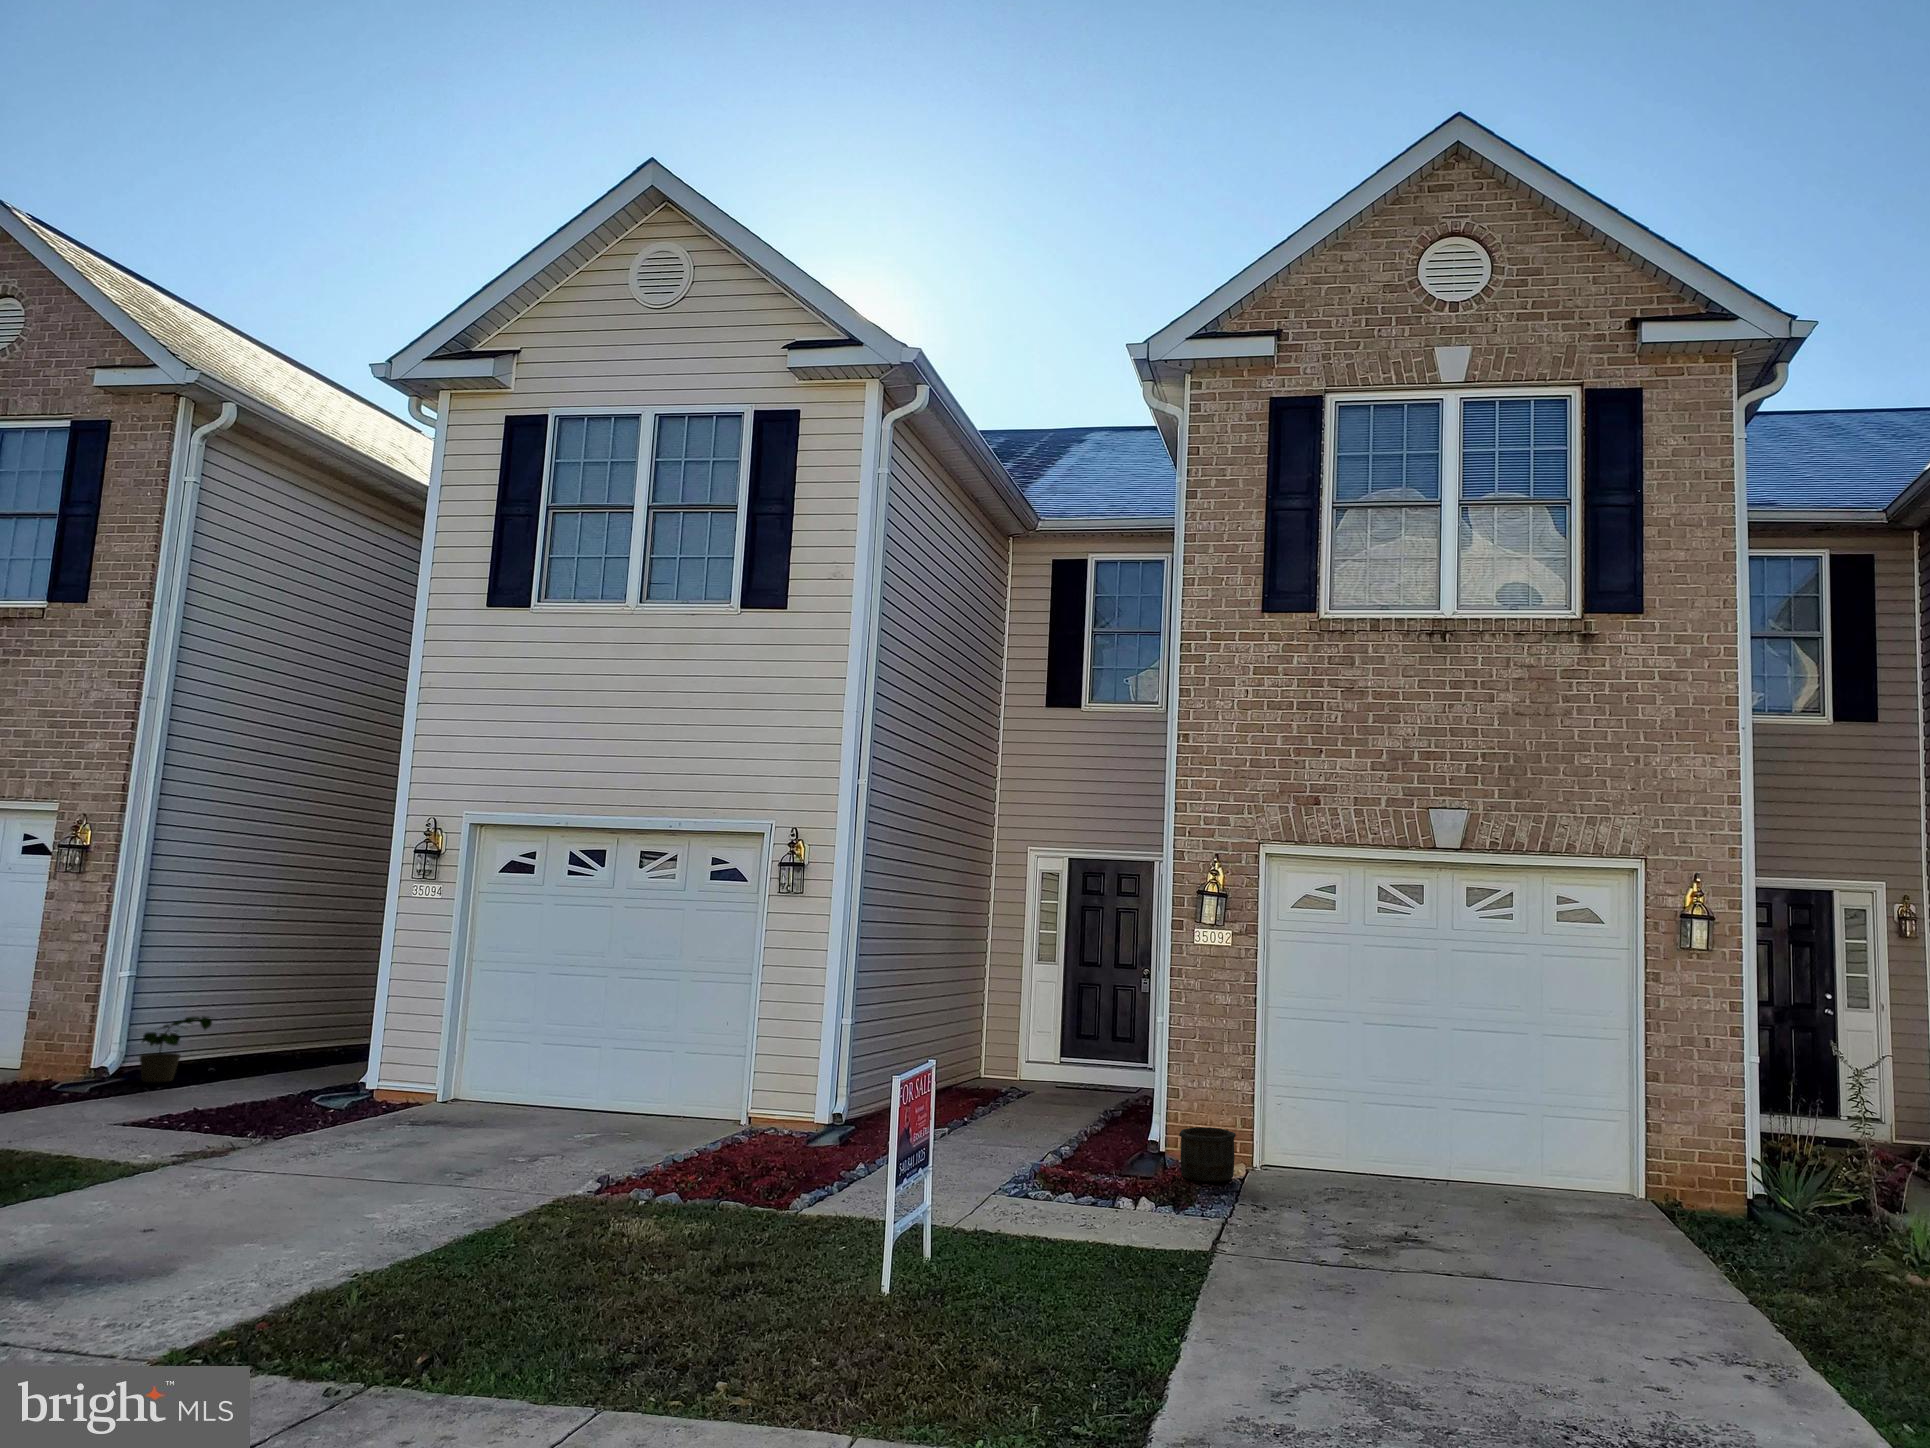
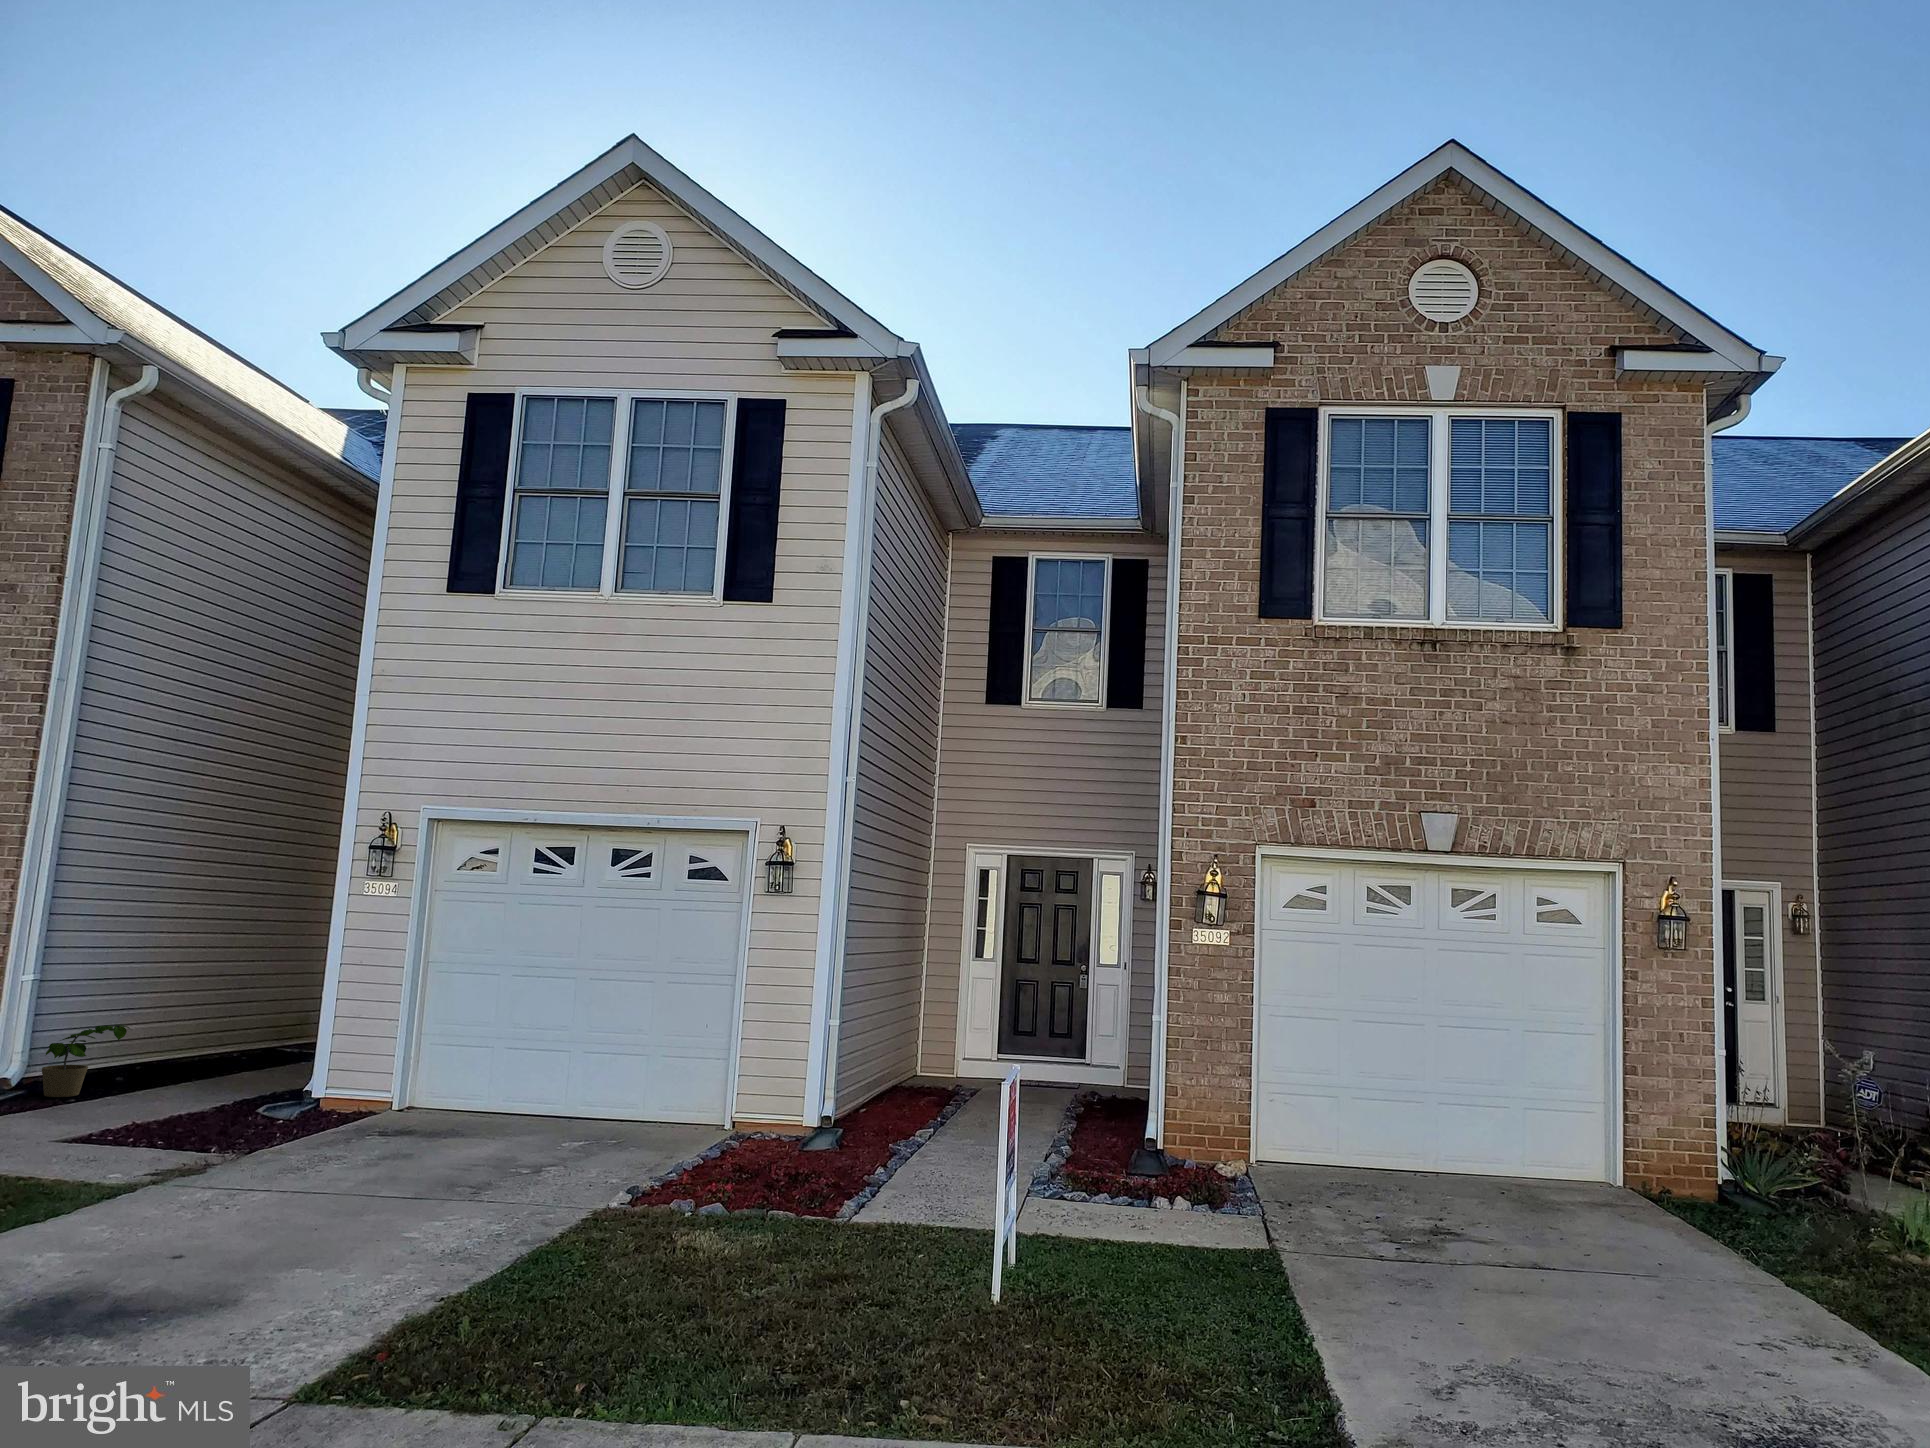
wooden bucket: present [1179,1128,1236,1182] -> none [1184,1125,1238,1178]

